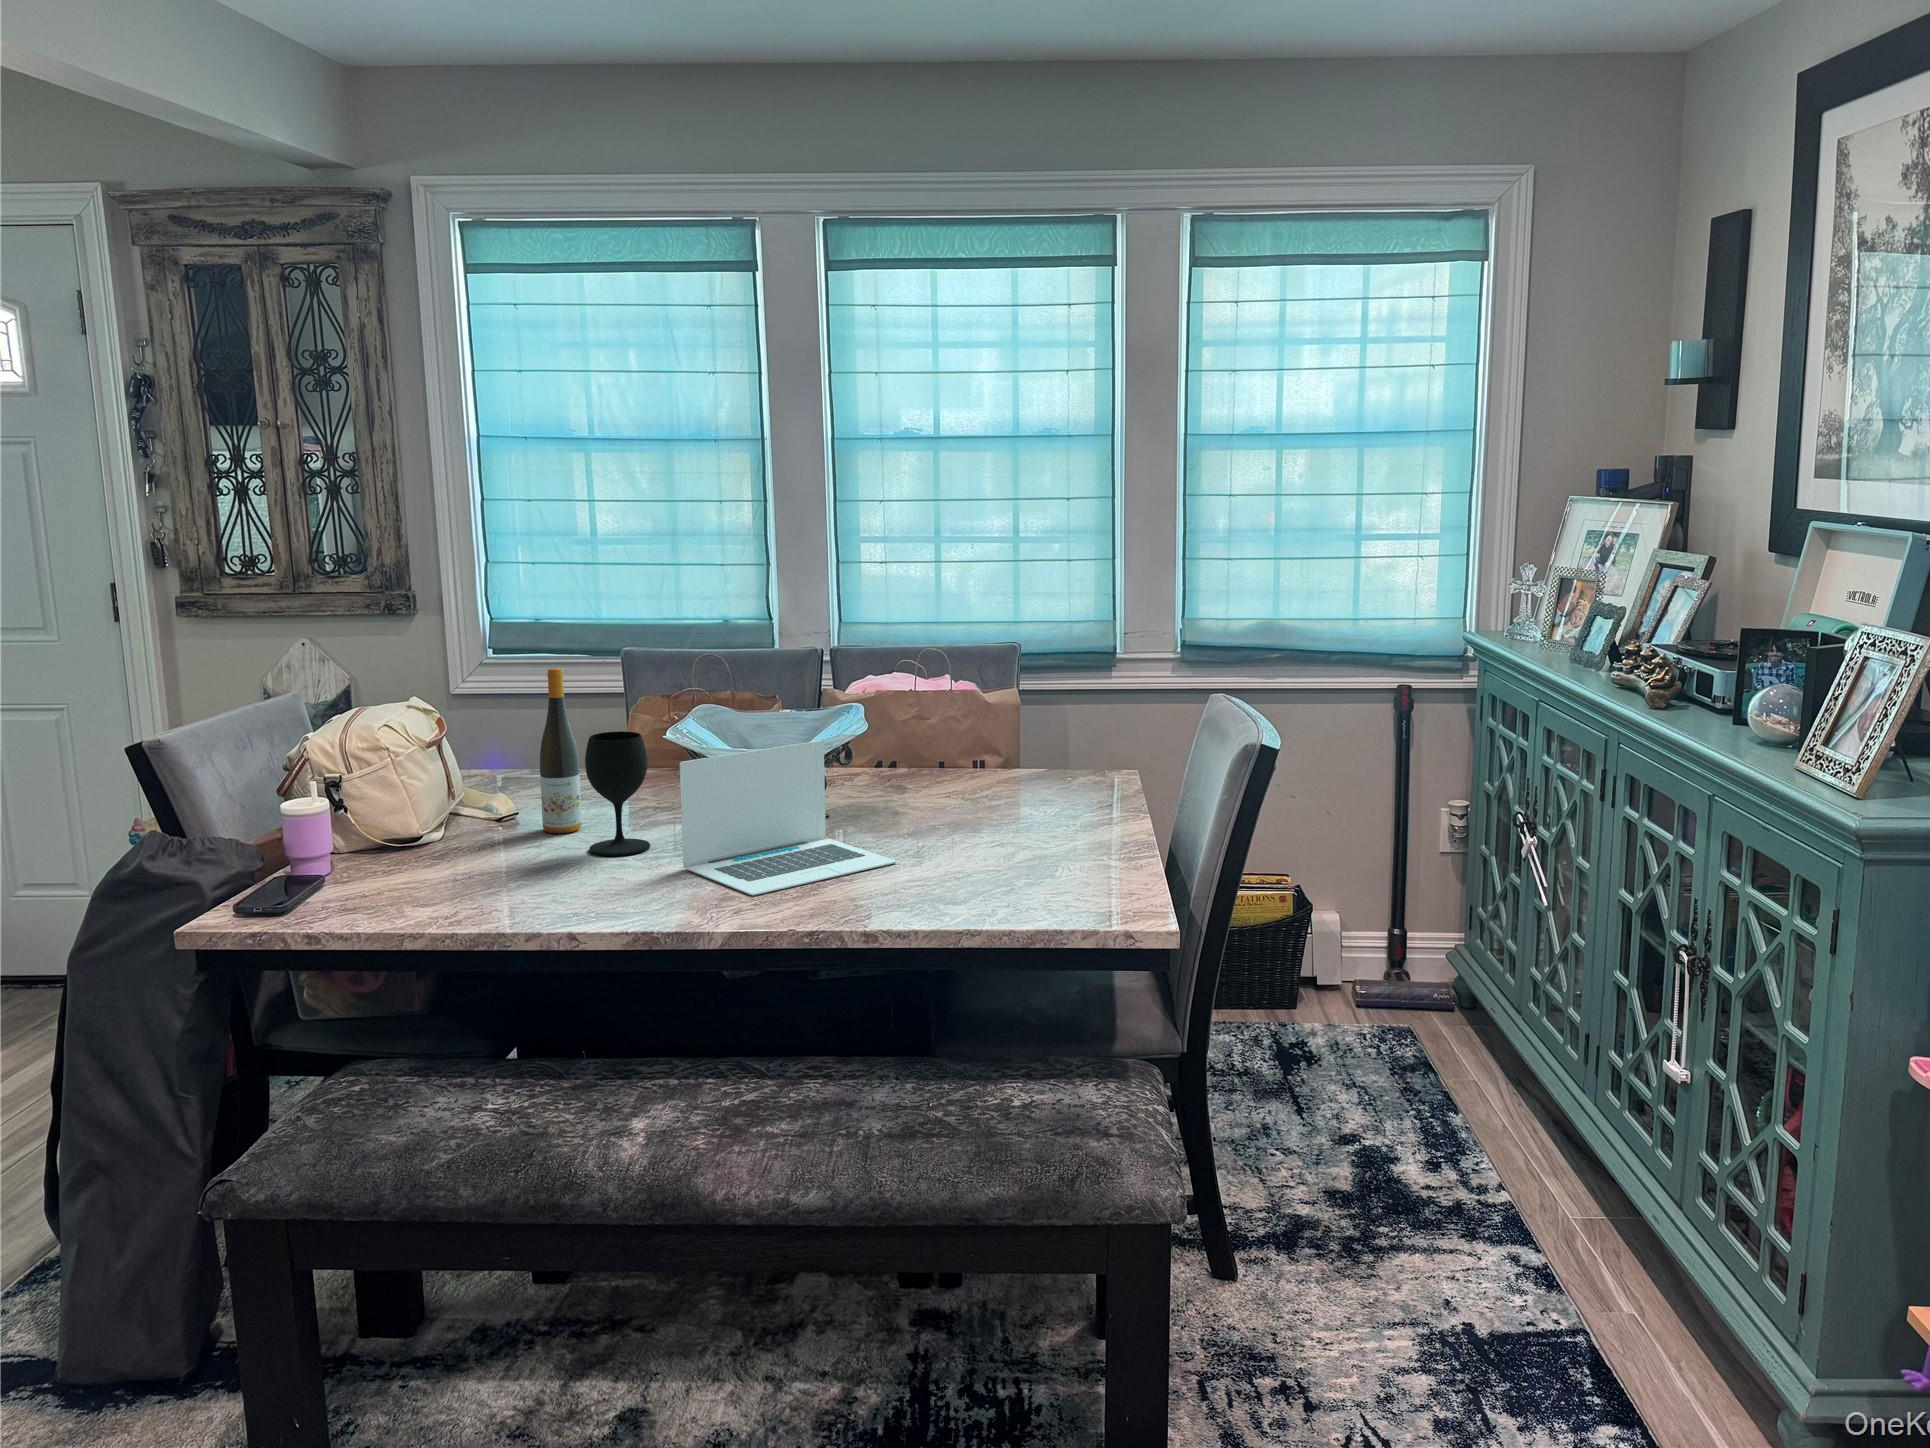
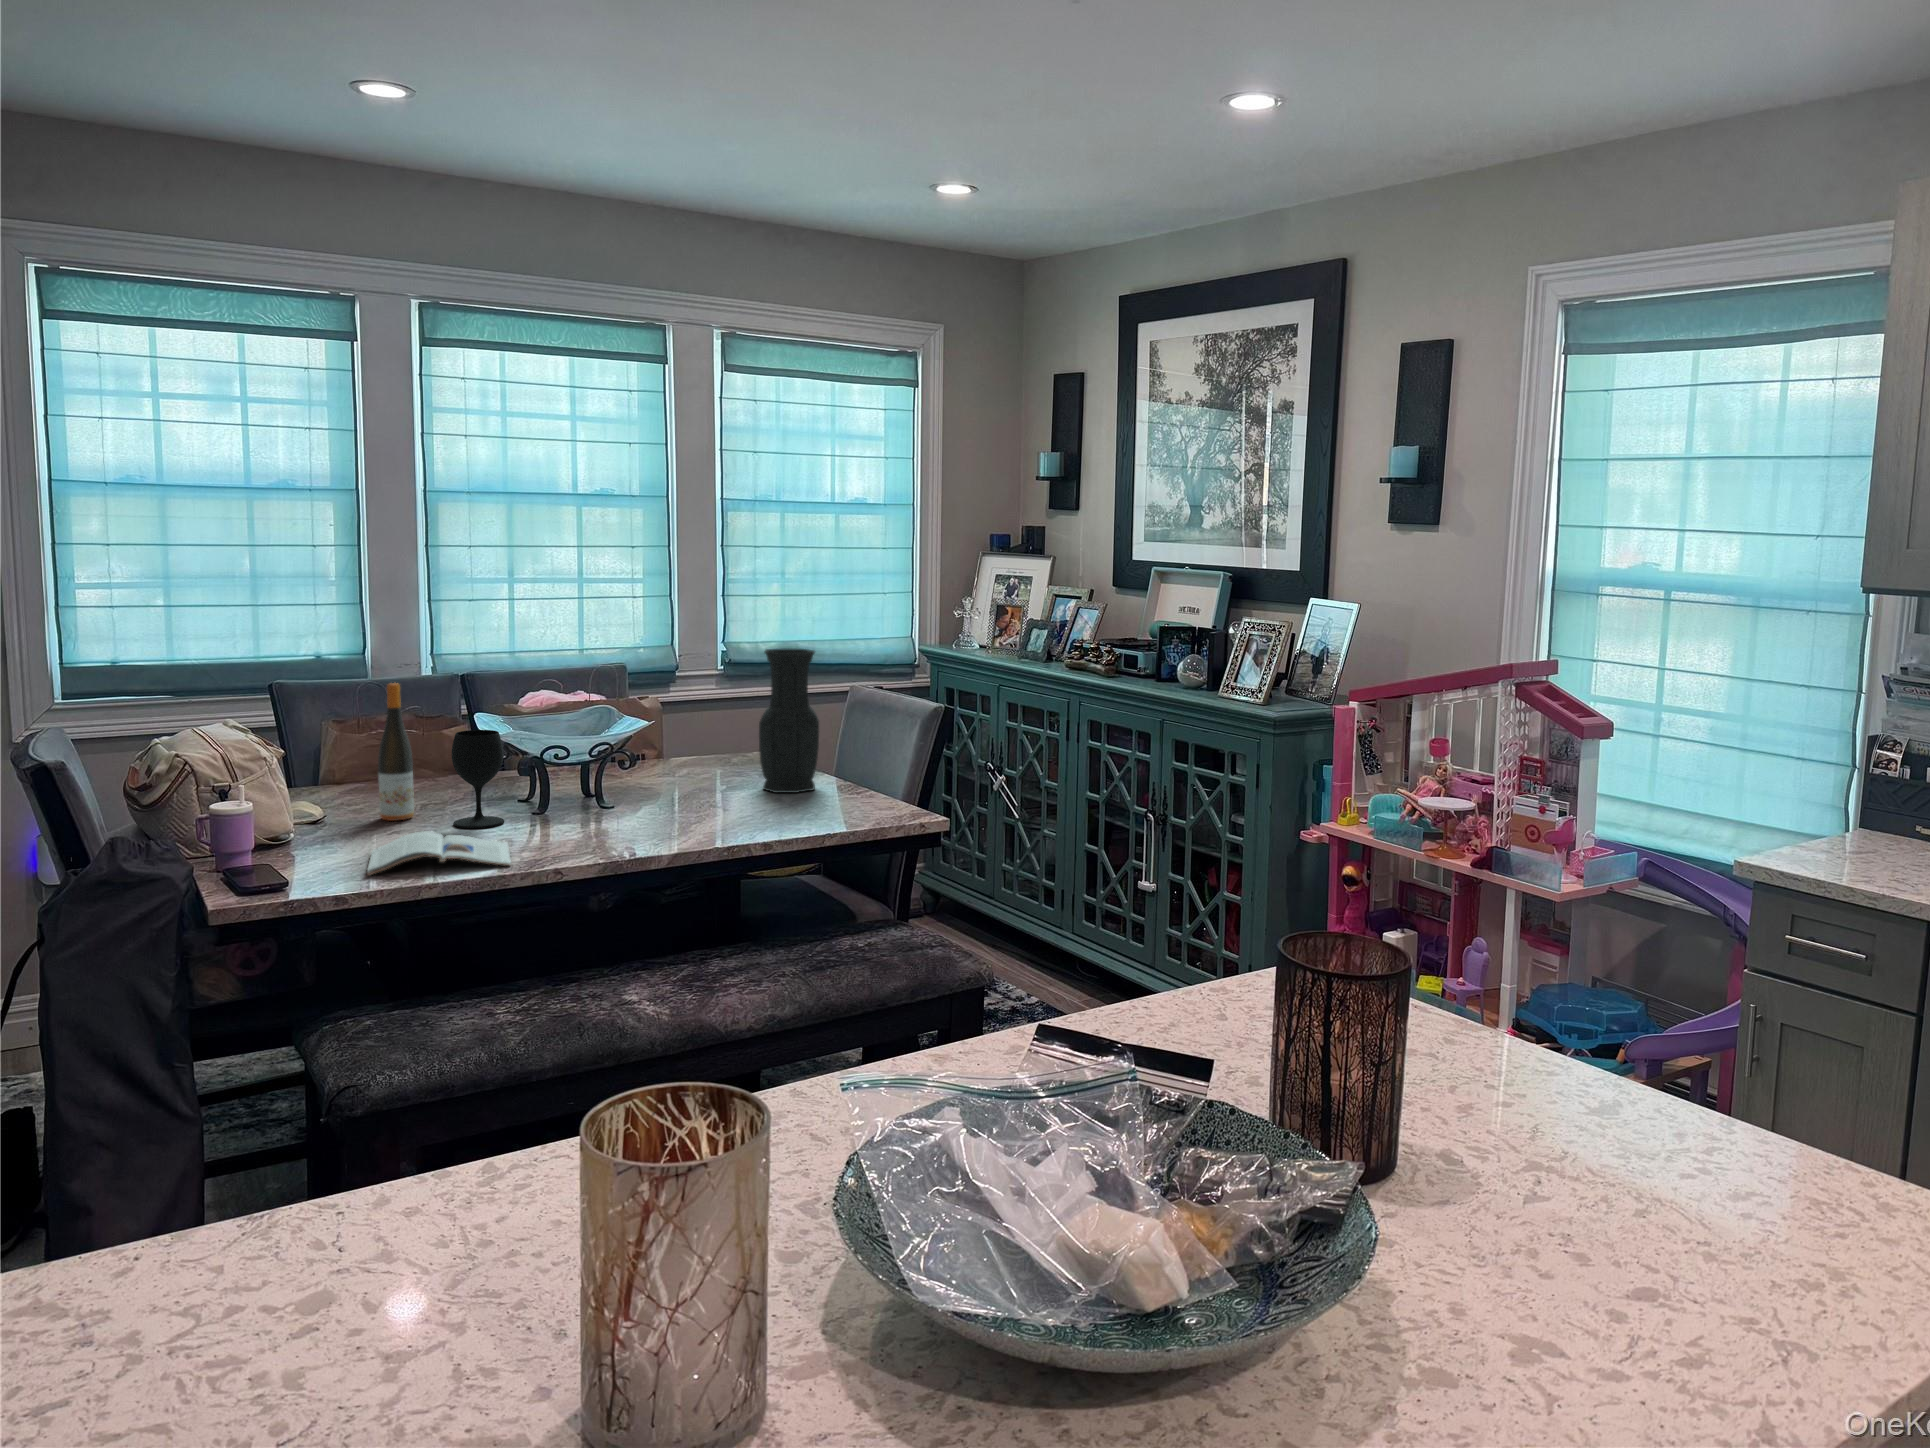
vase: none [1009,641,1096,848] -> present [759,649,819,793]
laptop: present [680,740,897,895] -> none [560,728,712,836]
magazine: none [376,857,586,920] -> present [367,831,511,875]

